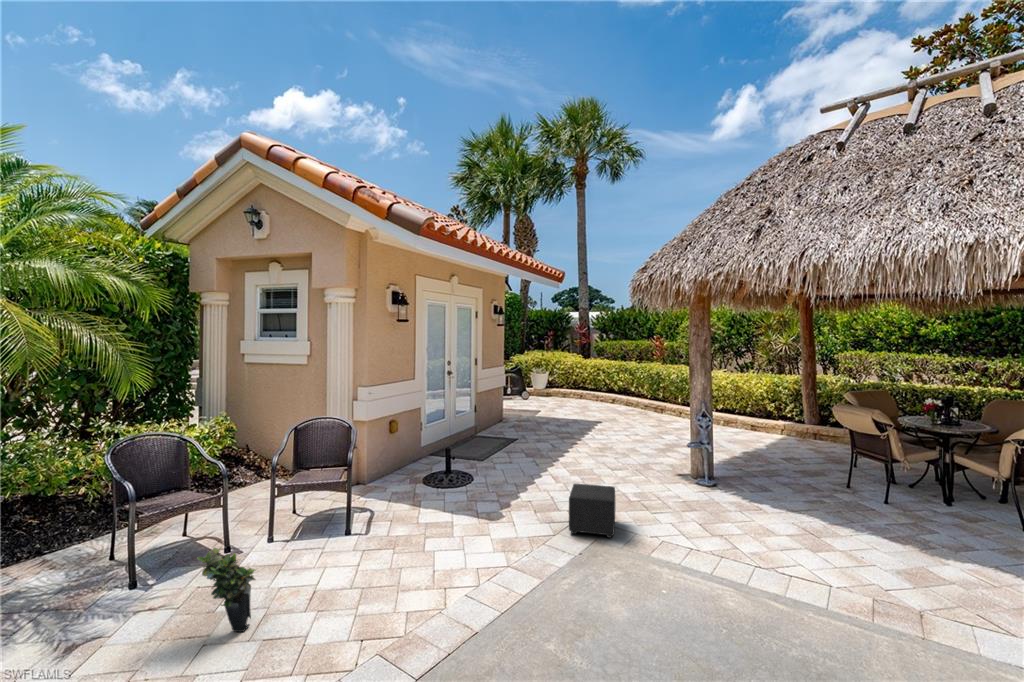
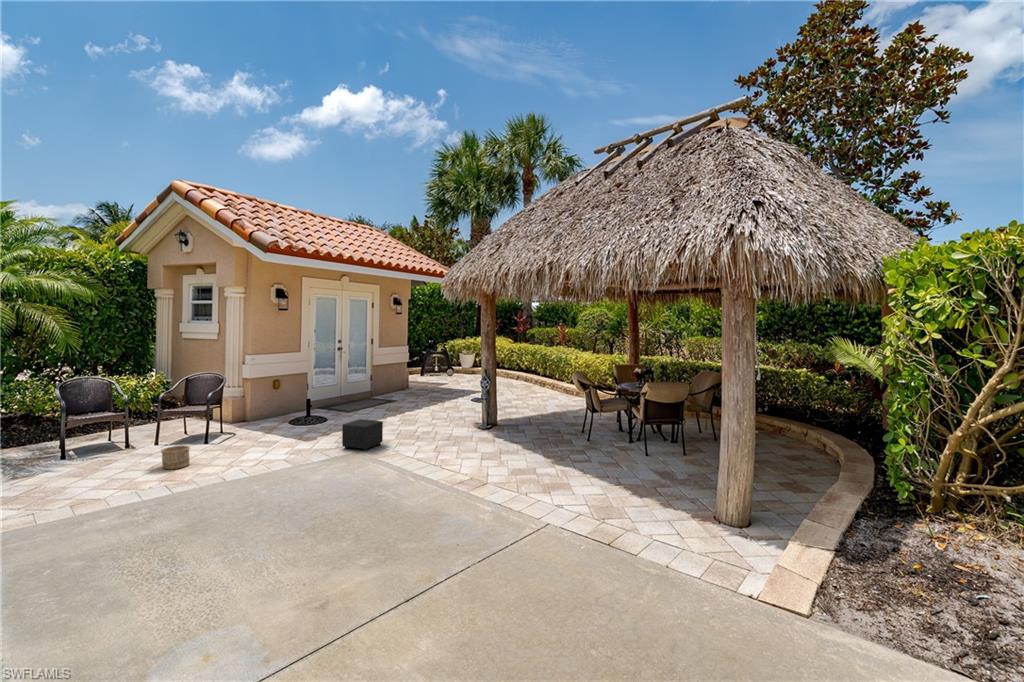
potted plant: present [197,547,256,632] -> none [82,429,117,474]
wooden bucket: none [329,557,374,610] -> present [161,445,190,469]

